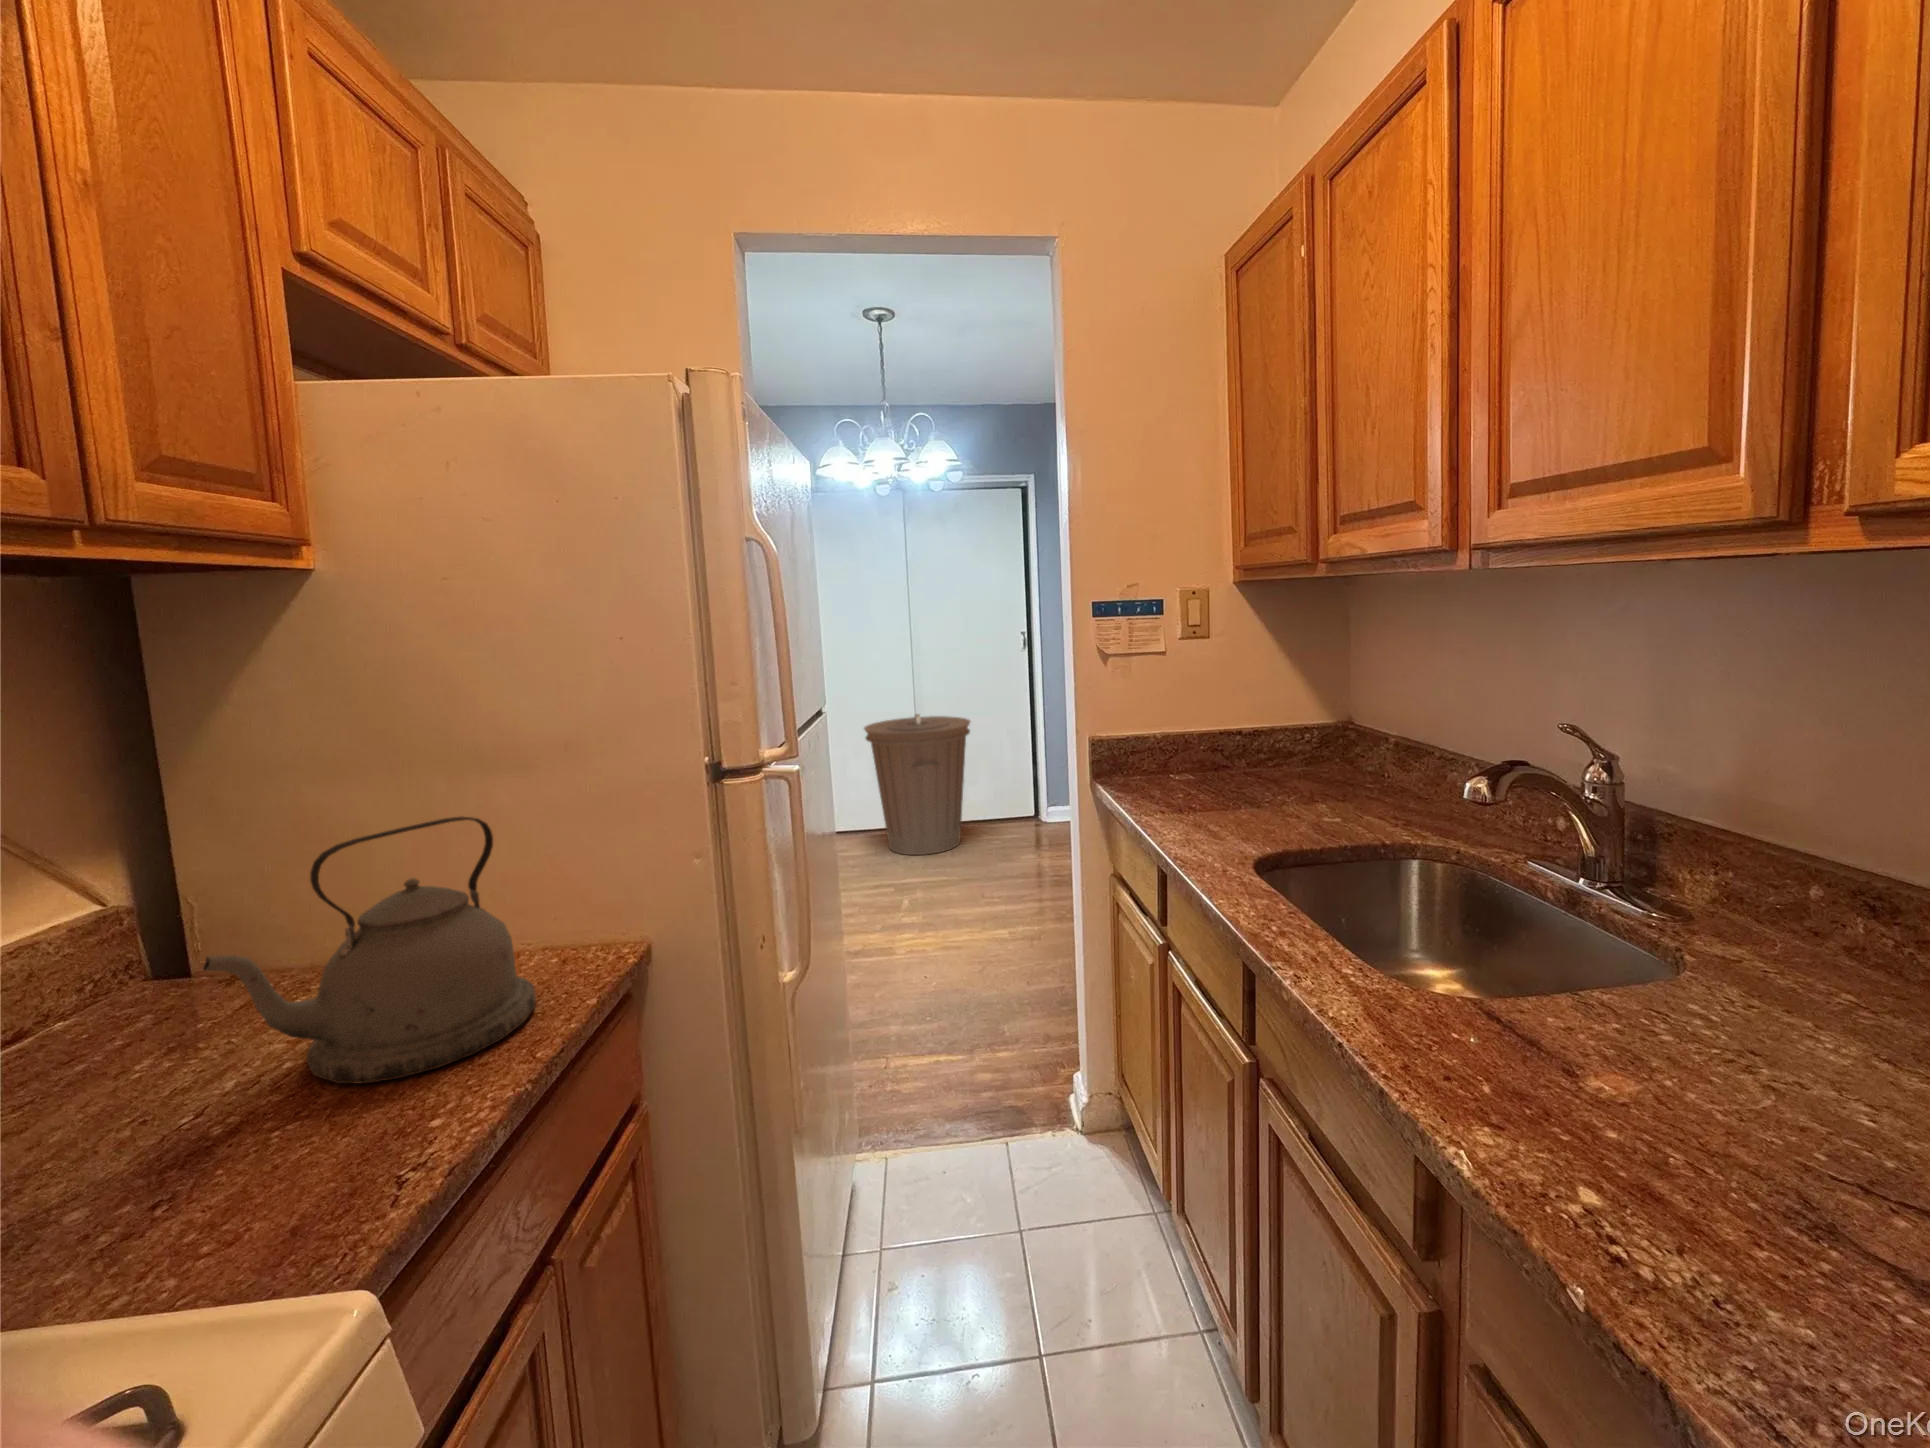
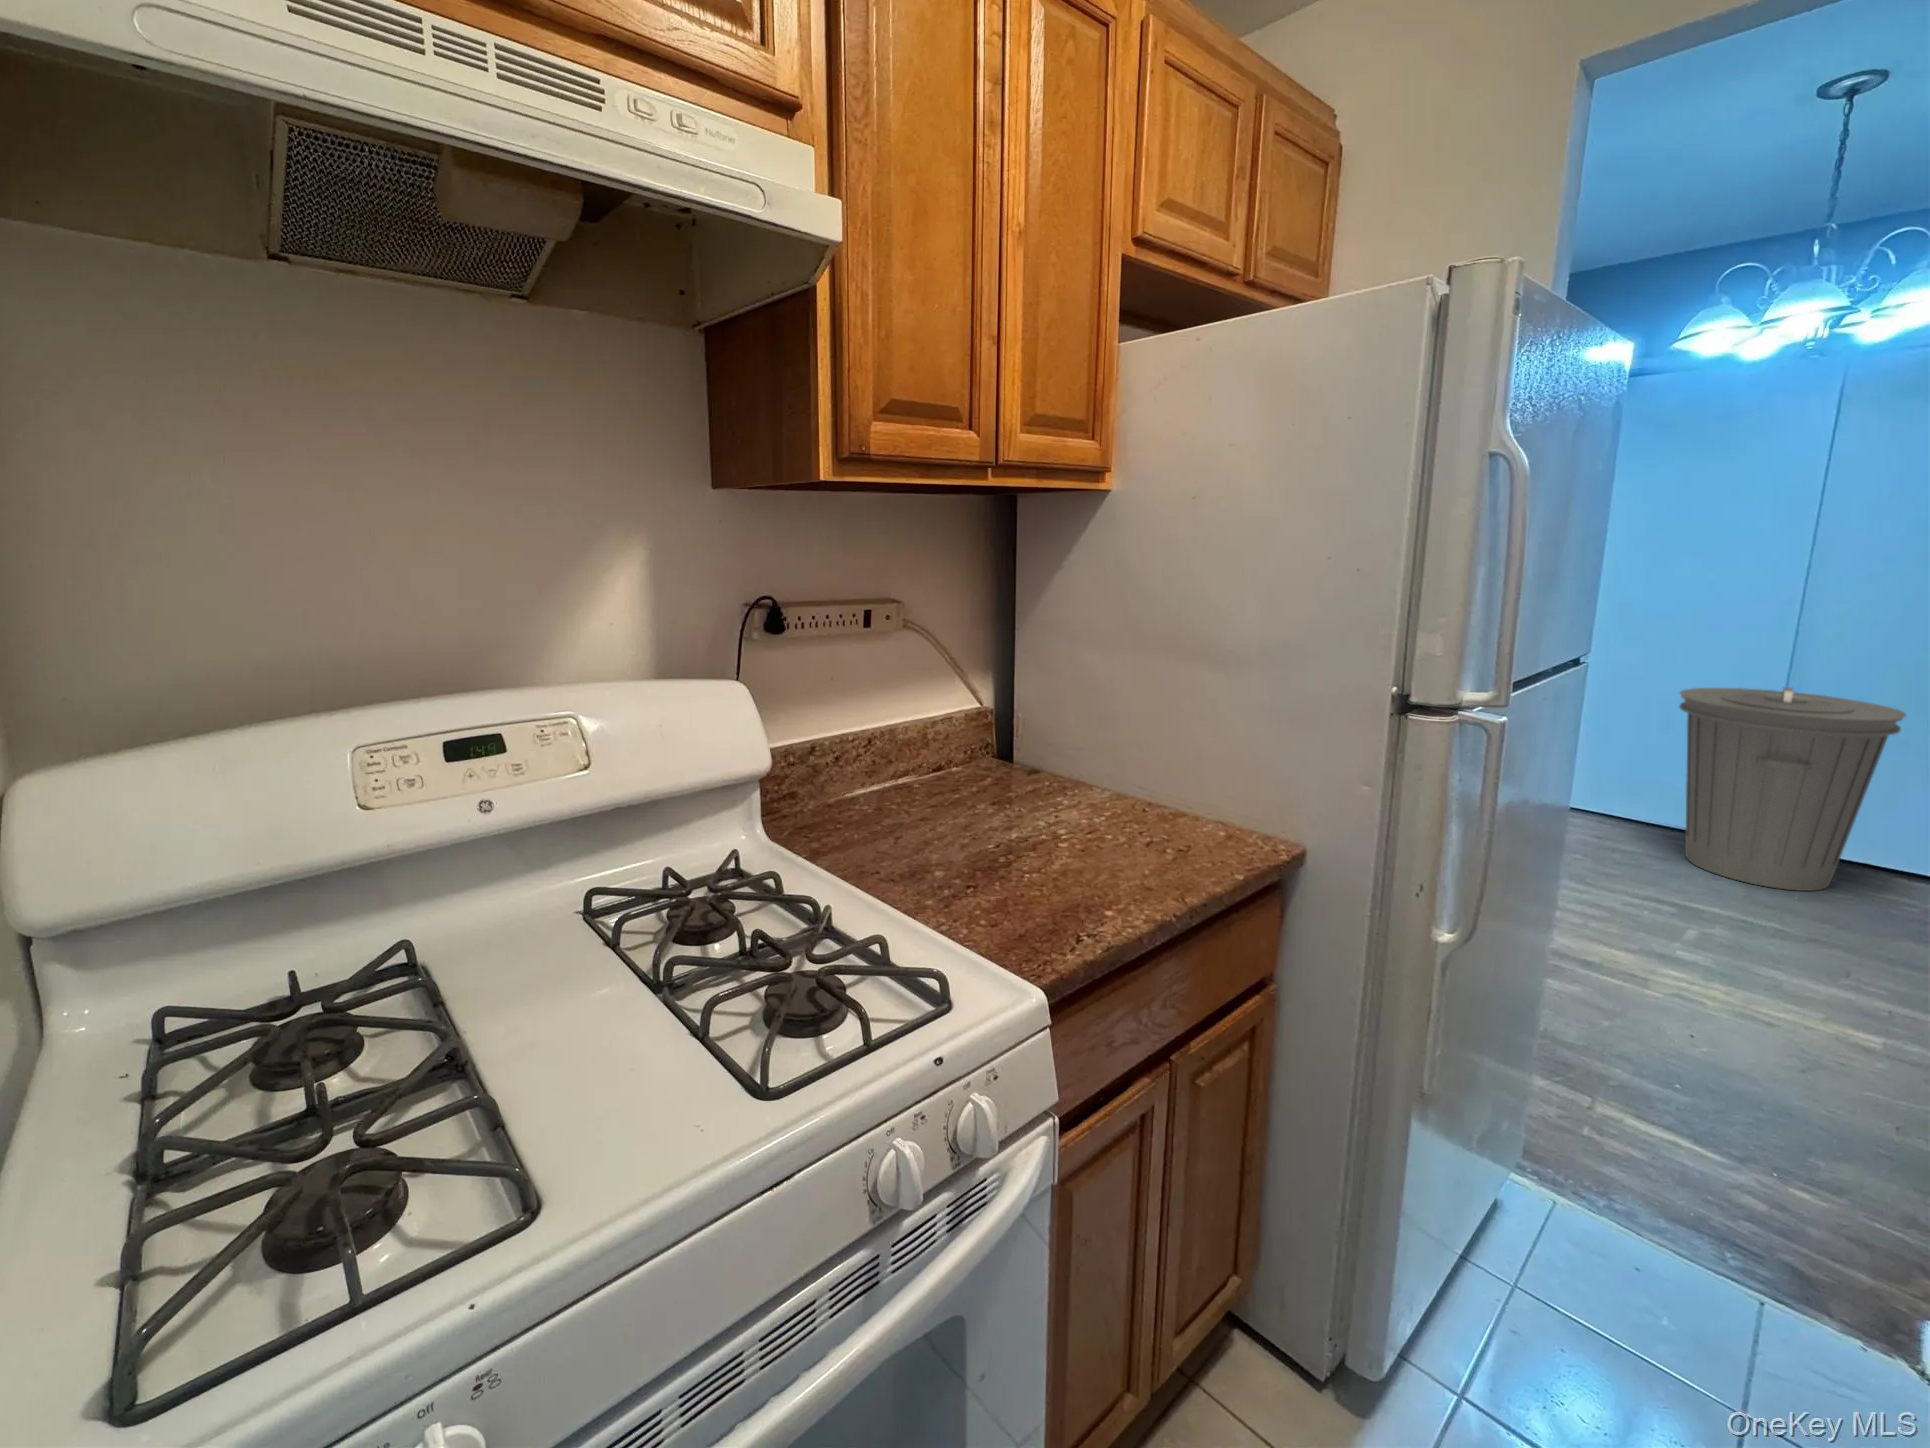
kettle: present [203,817,536,1084] -> none [1010,694,1198,878]

